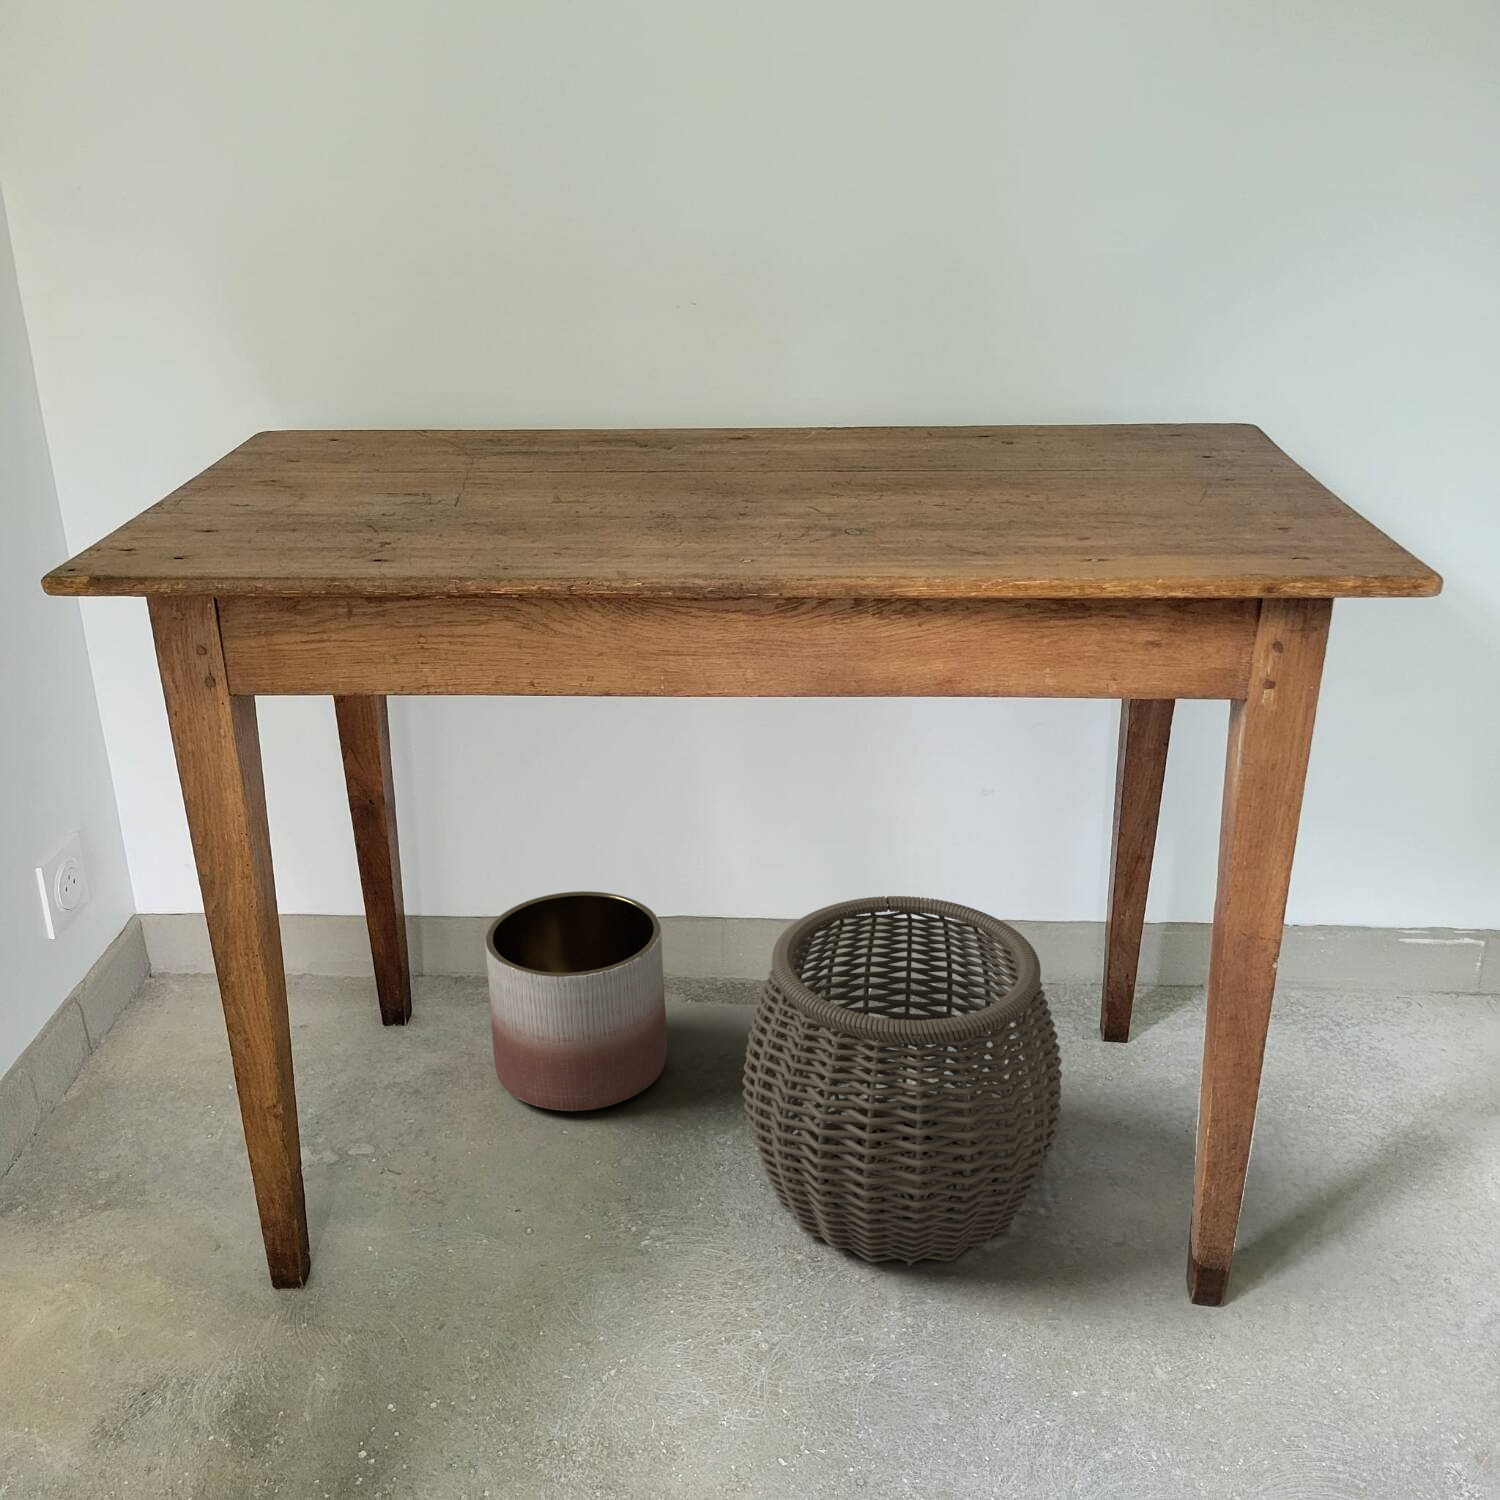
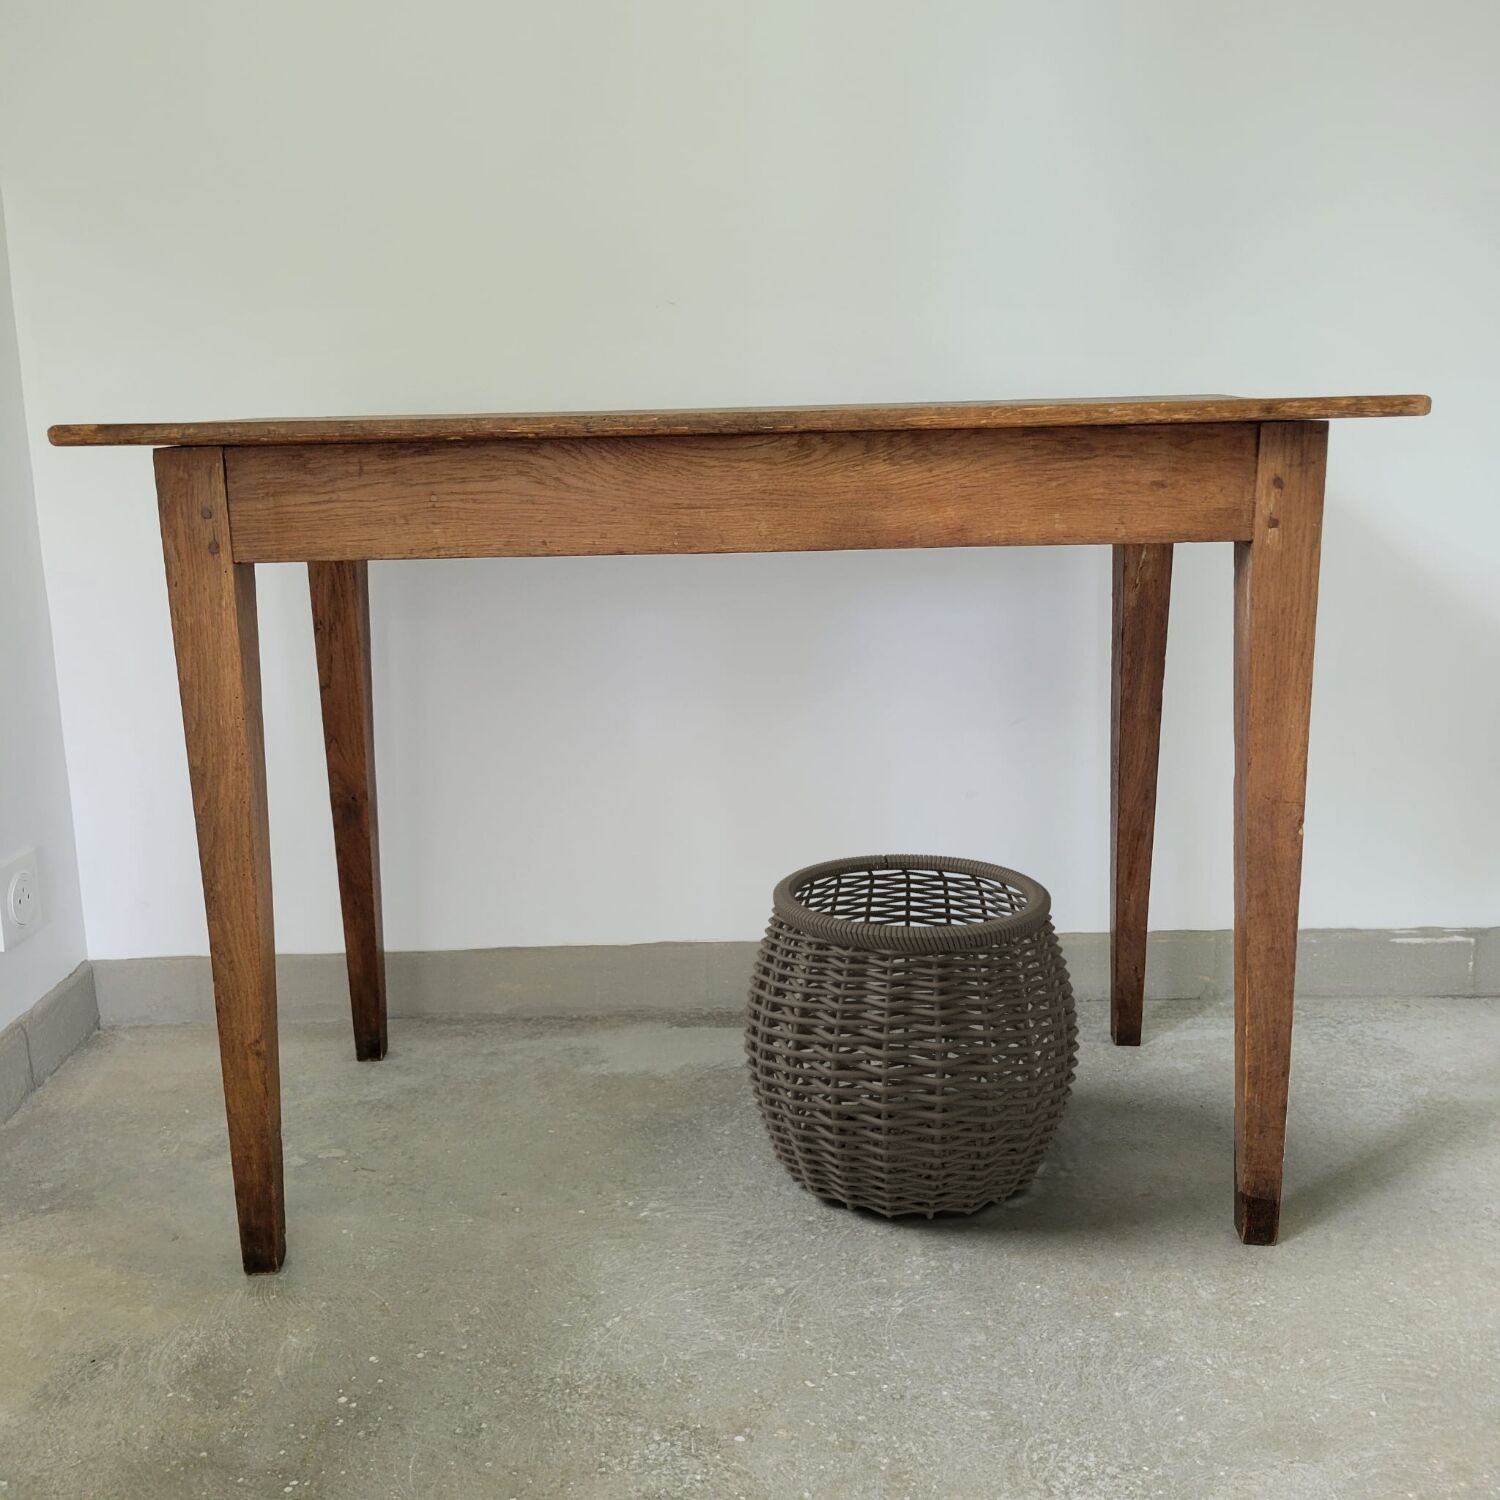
planter: present [485,891,667,1111] -> none [463,893,652,1110]

